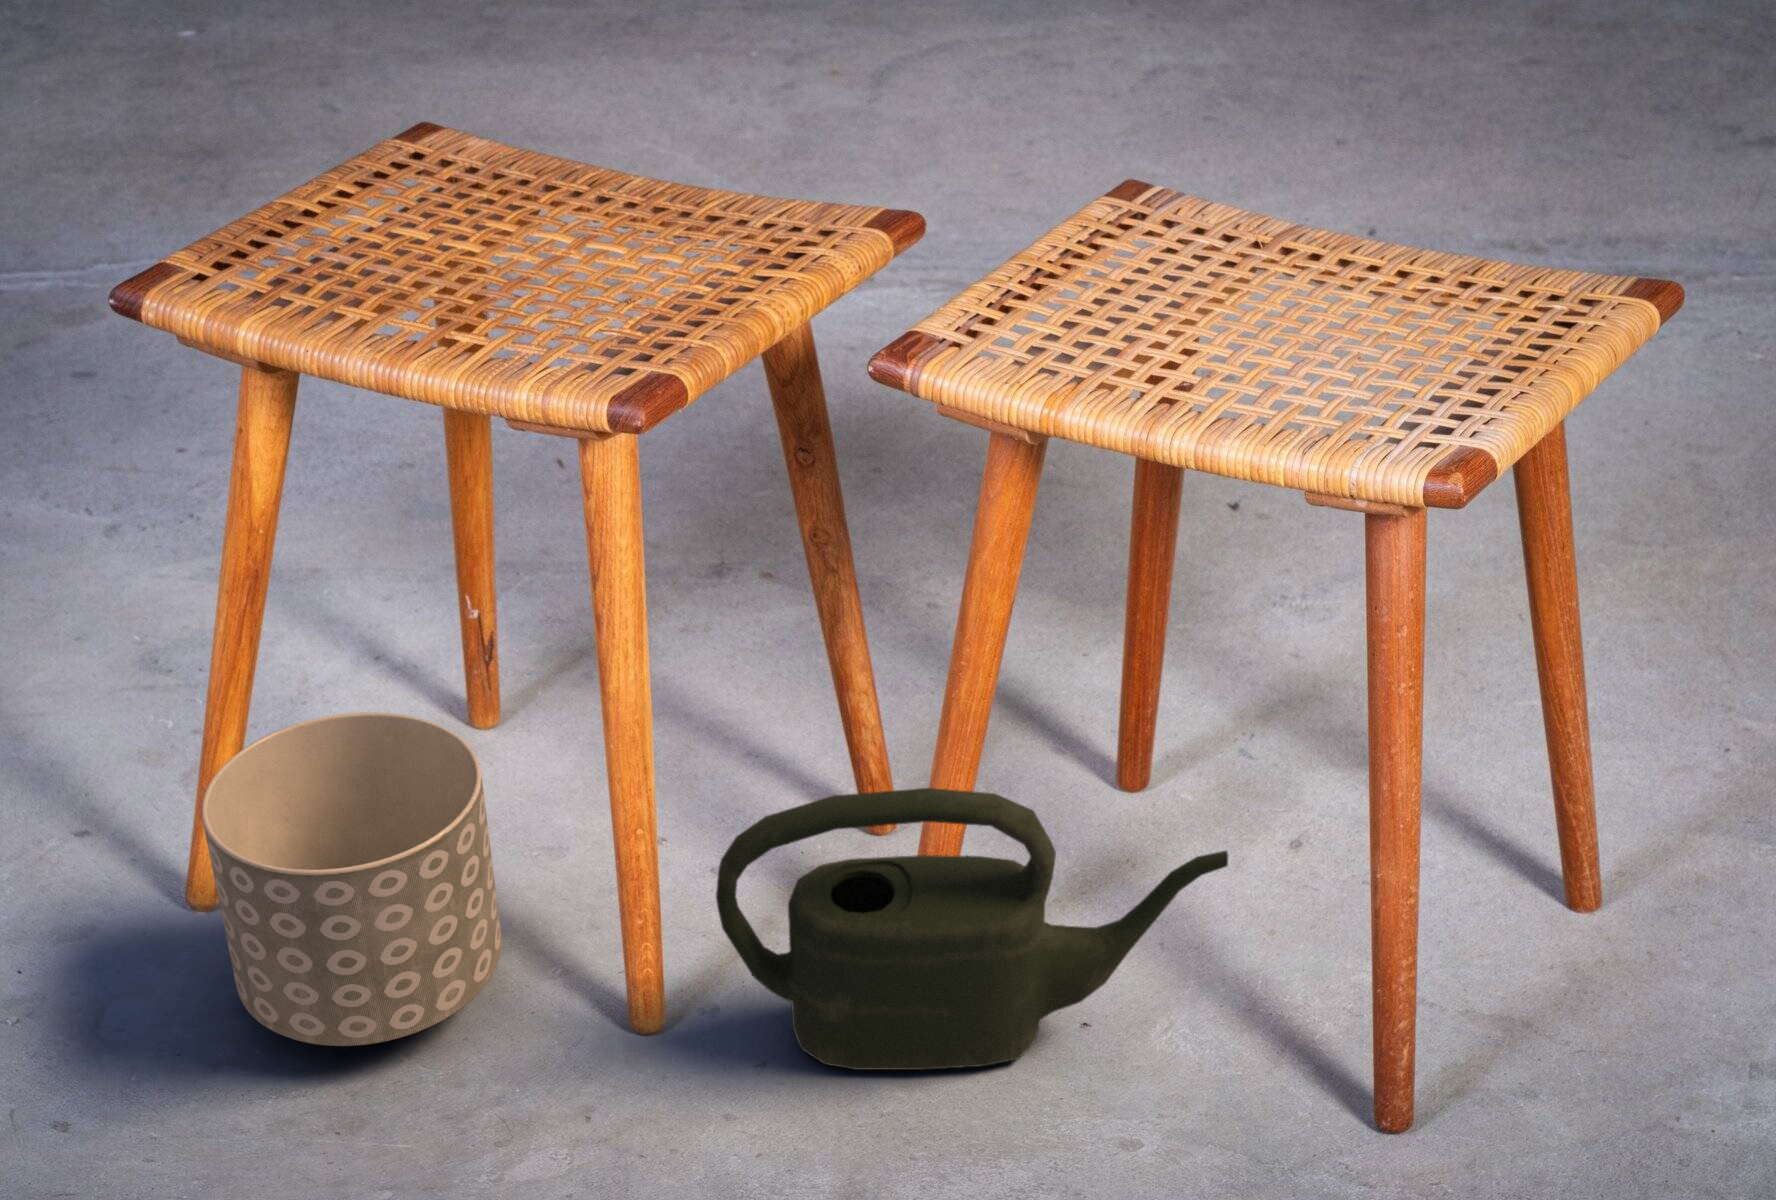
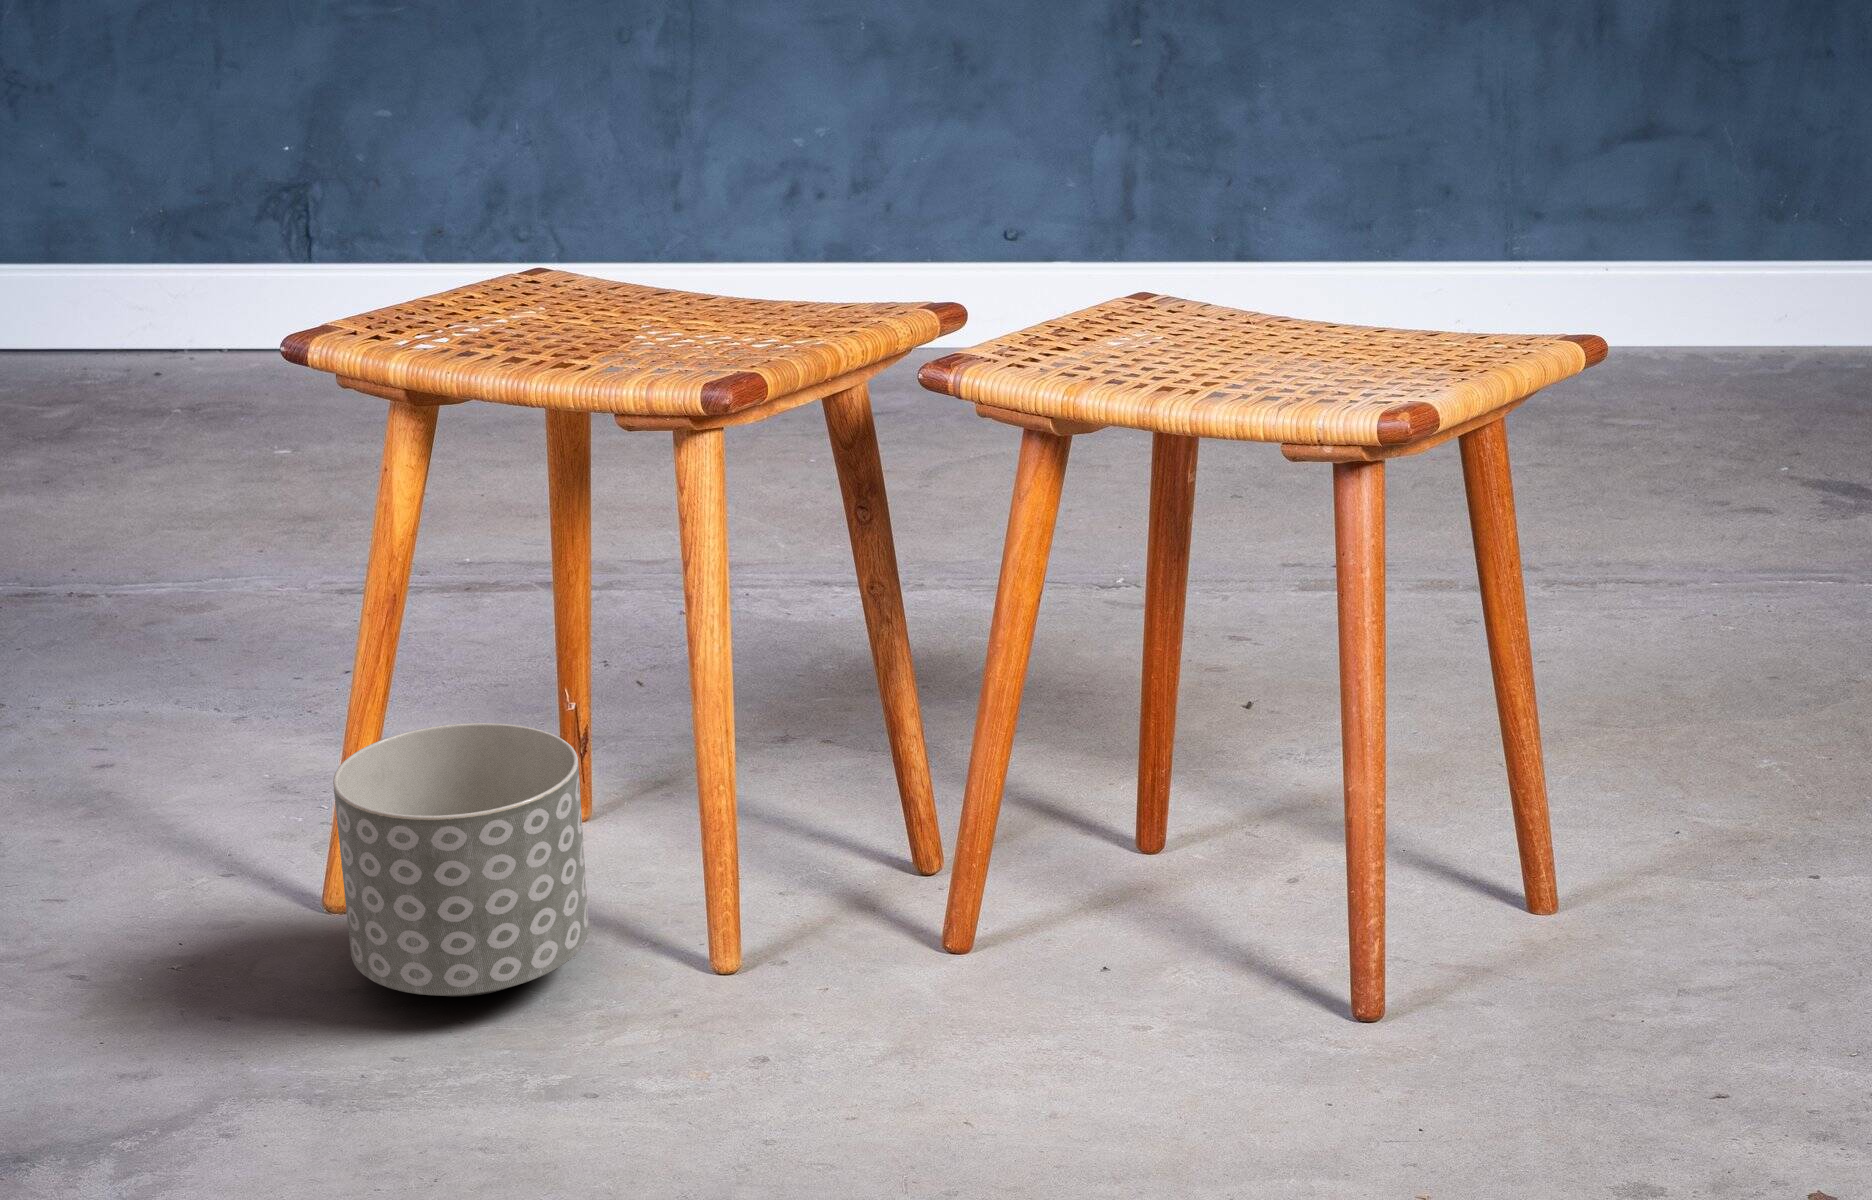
watering can: present [716,788,1228,1070] -> none [783,753,1231,1021]

